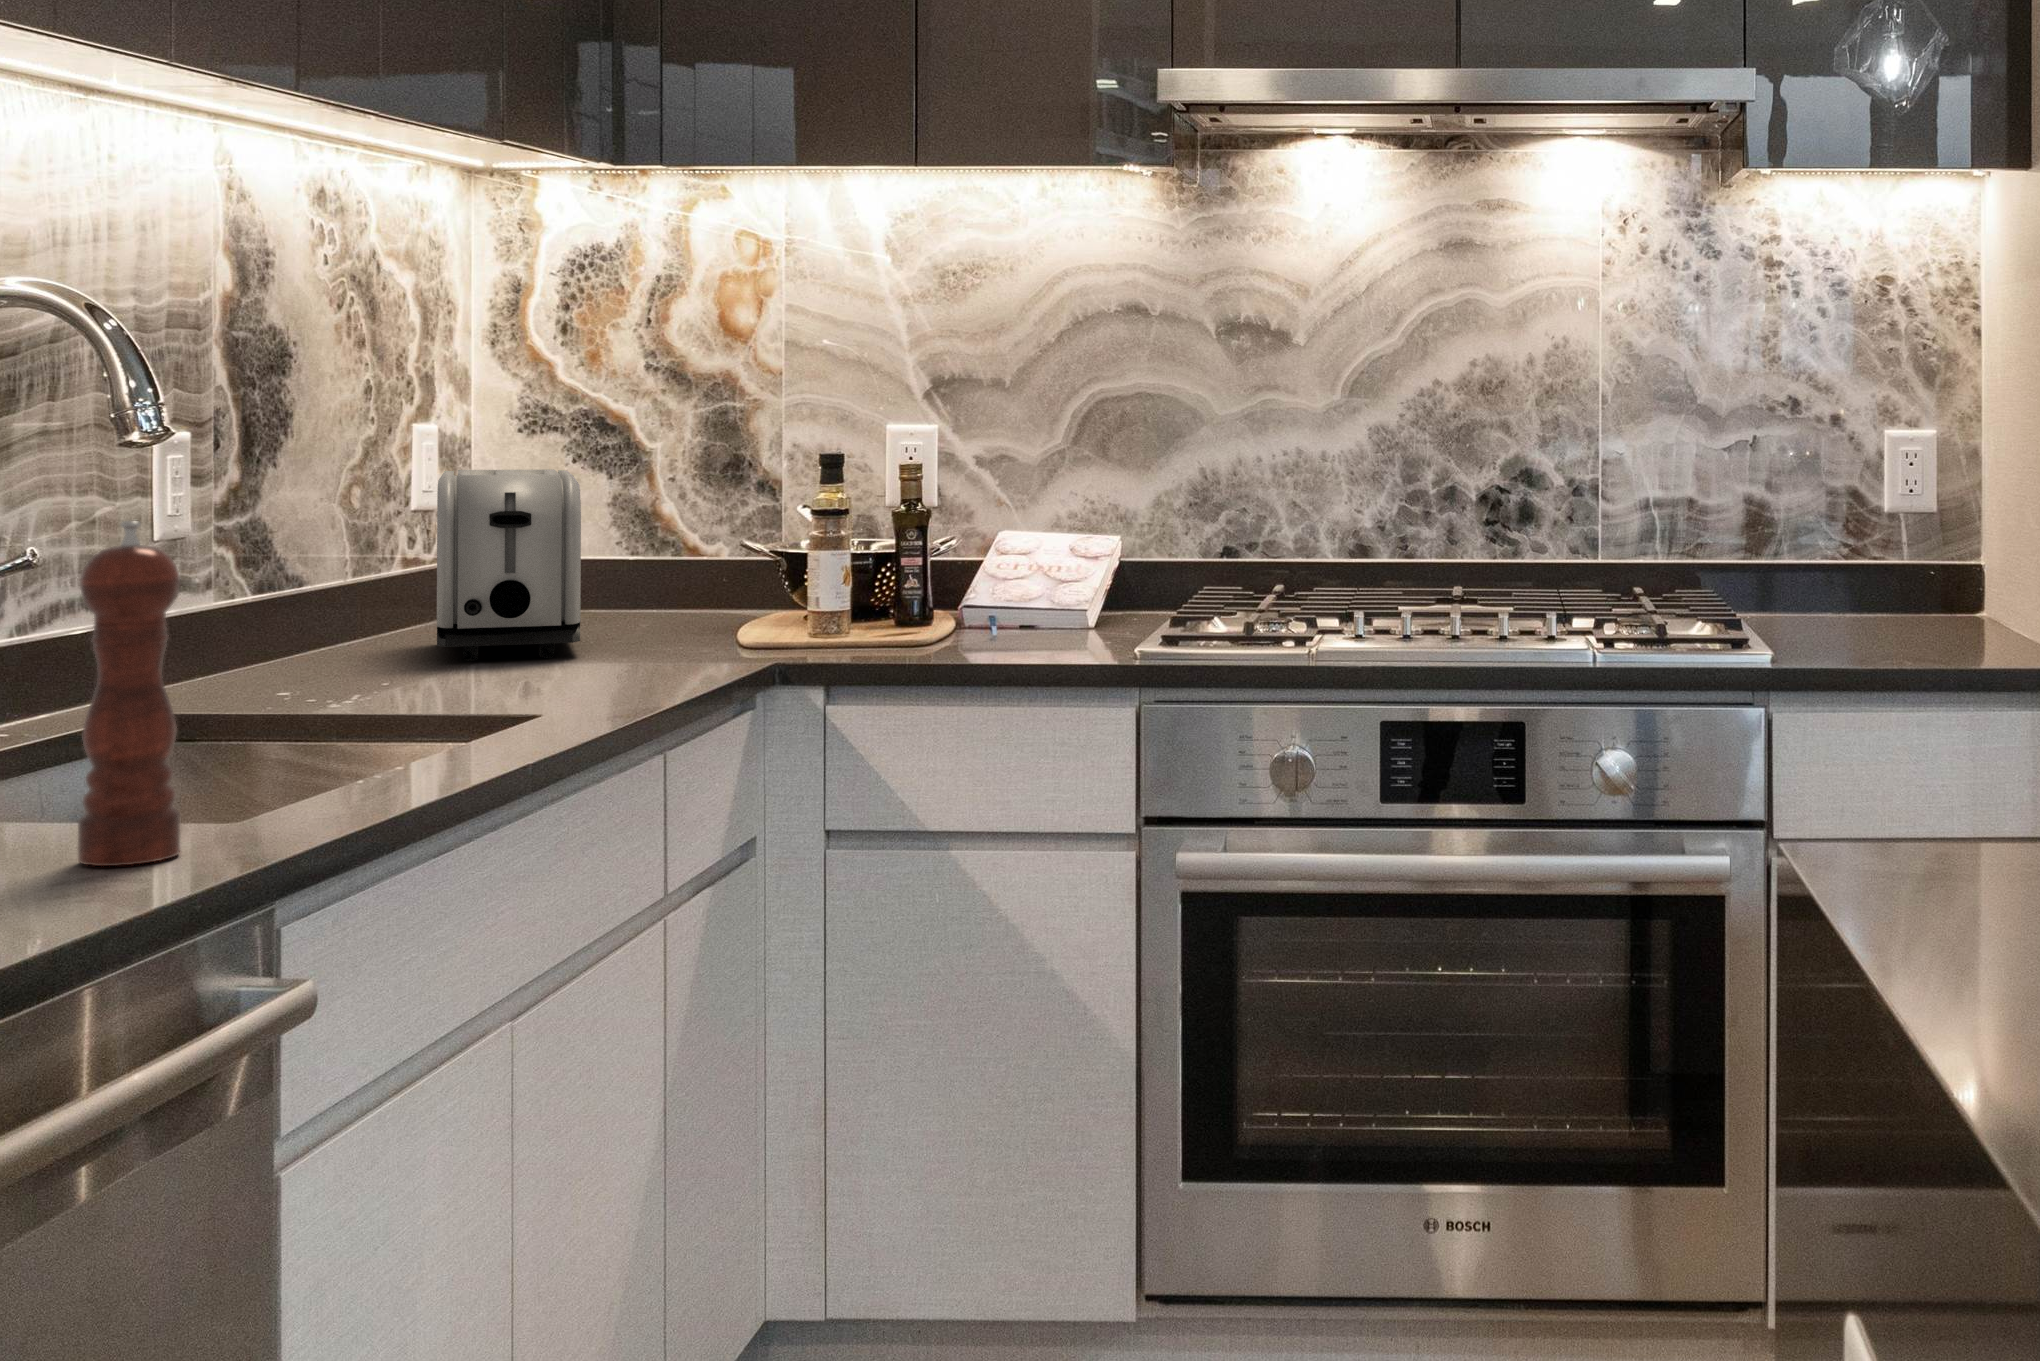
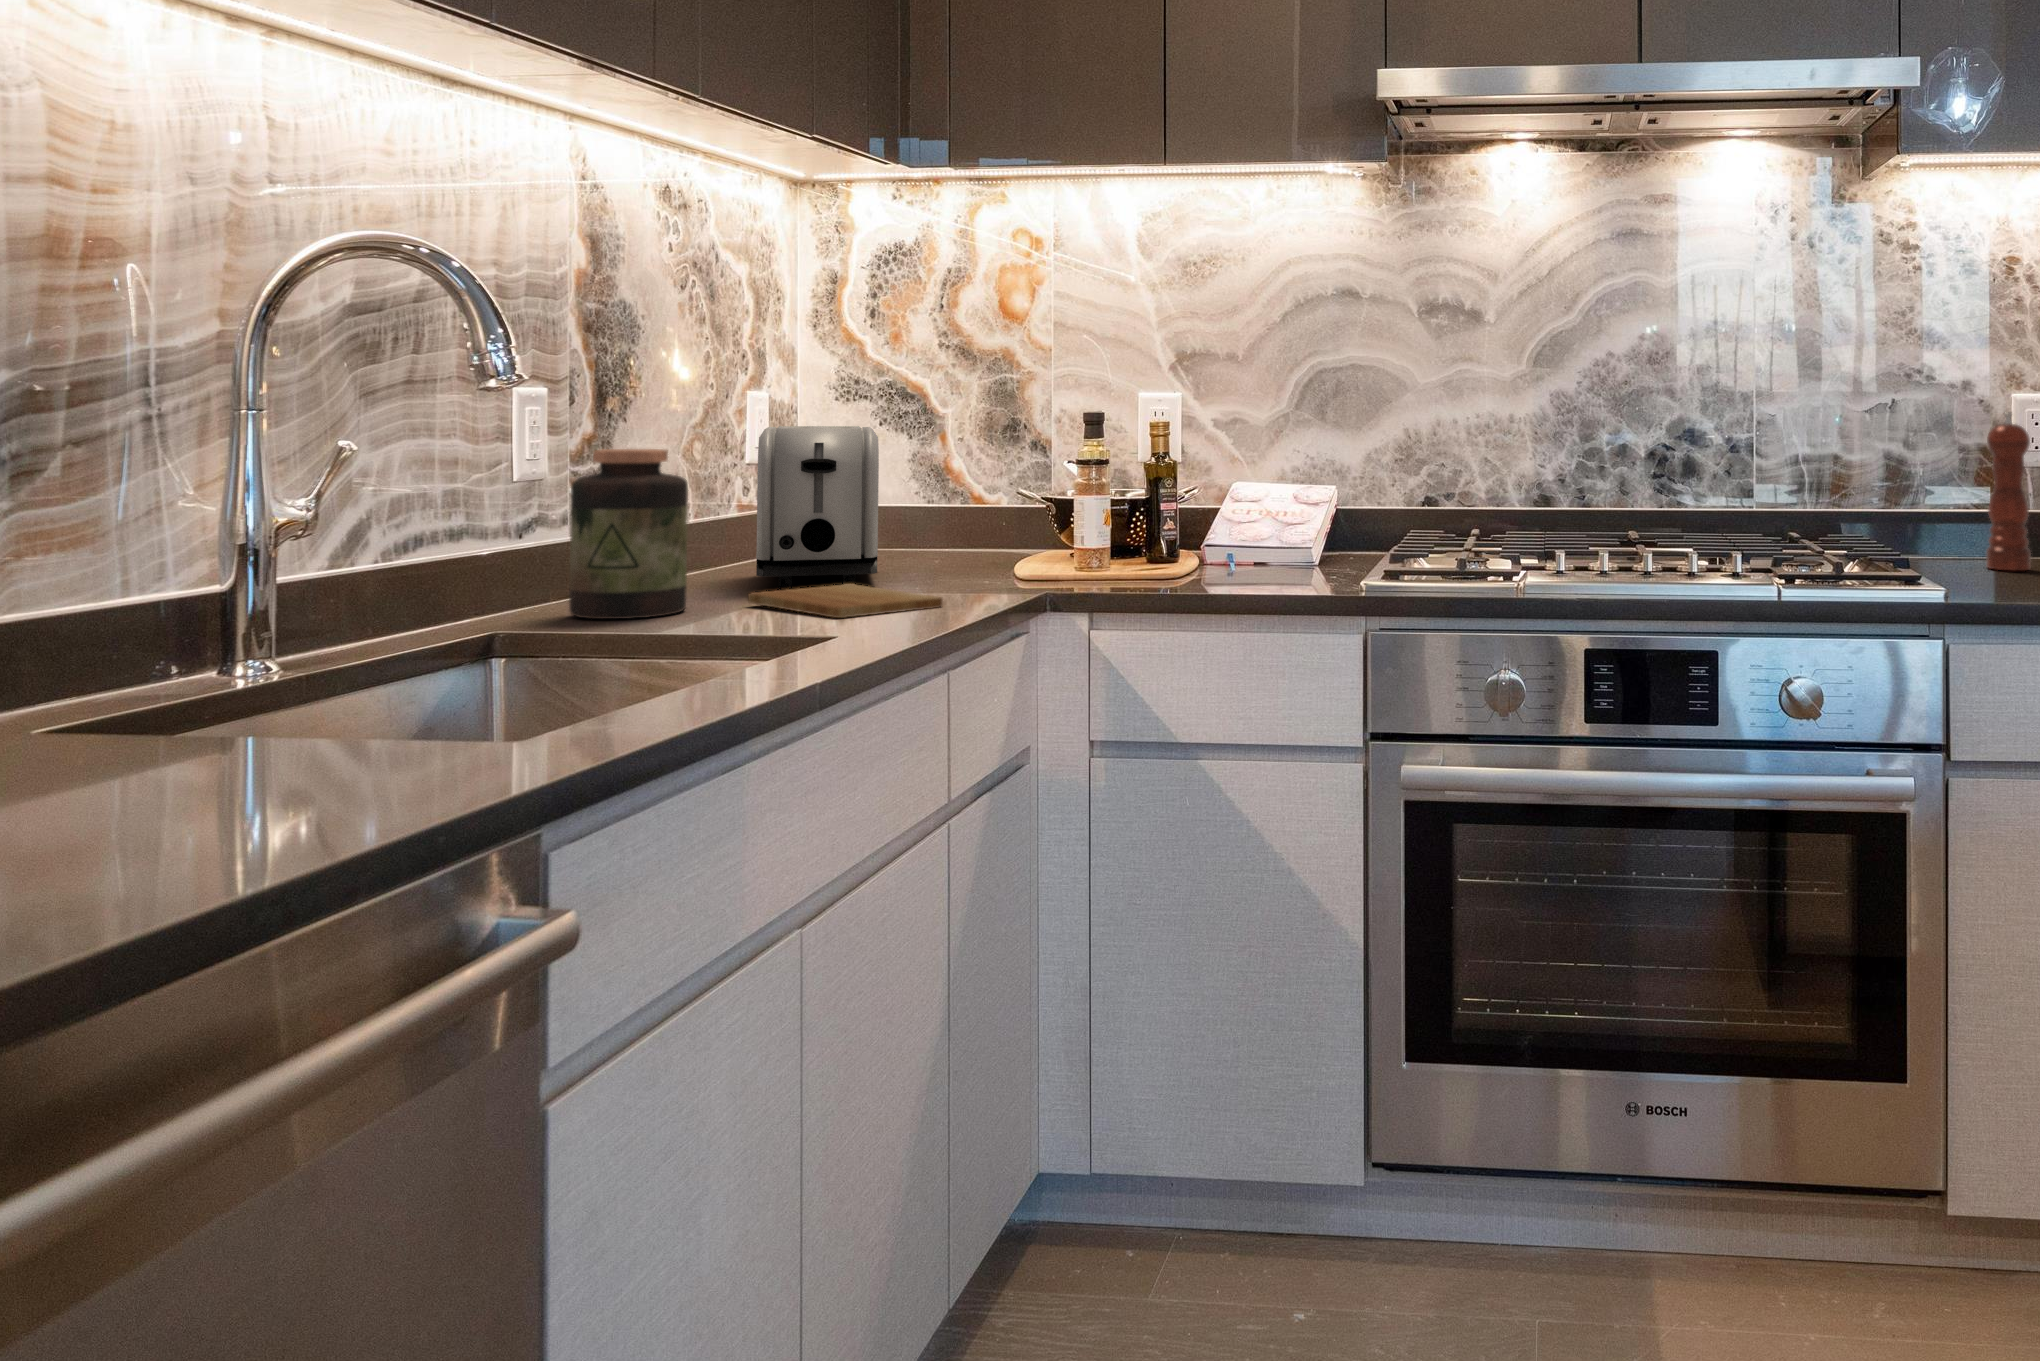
jar: none [225,504,362,698] -> present [569,449,688,619]
pepper mill: present [78,521,181,866] -> present [1986,412,2031,571]
cutting board: none [432,655,660,694] -> present [748,584,943,618]

